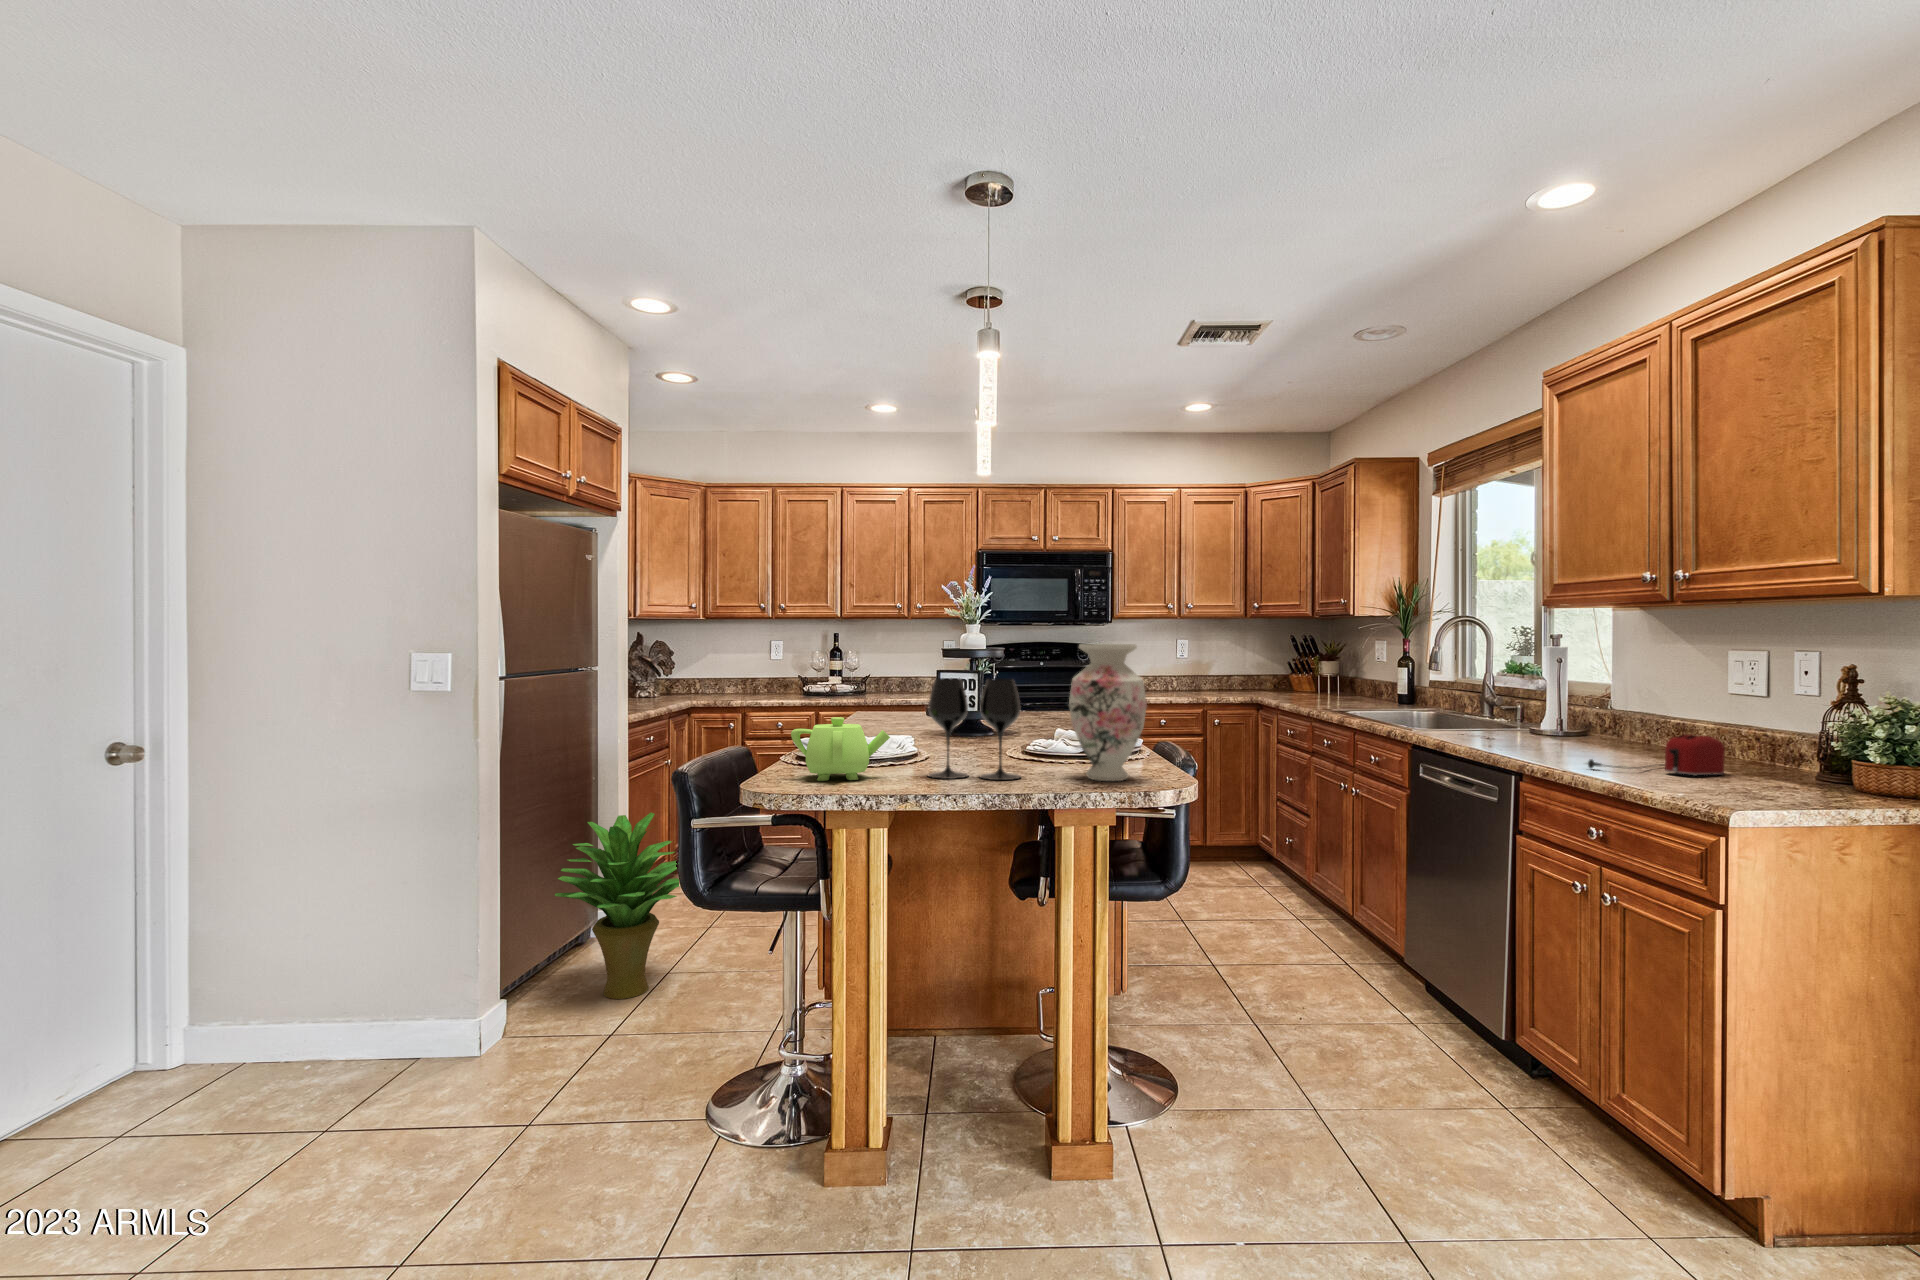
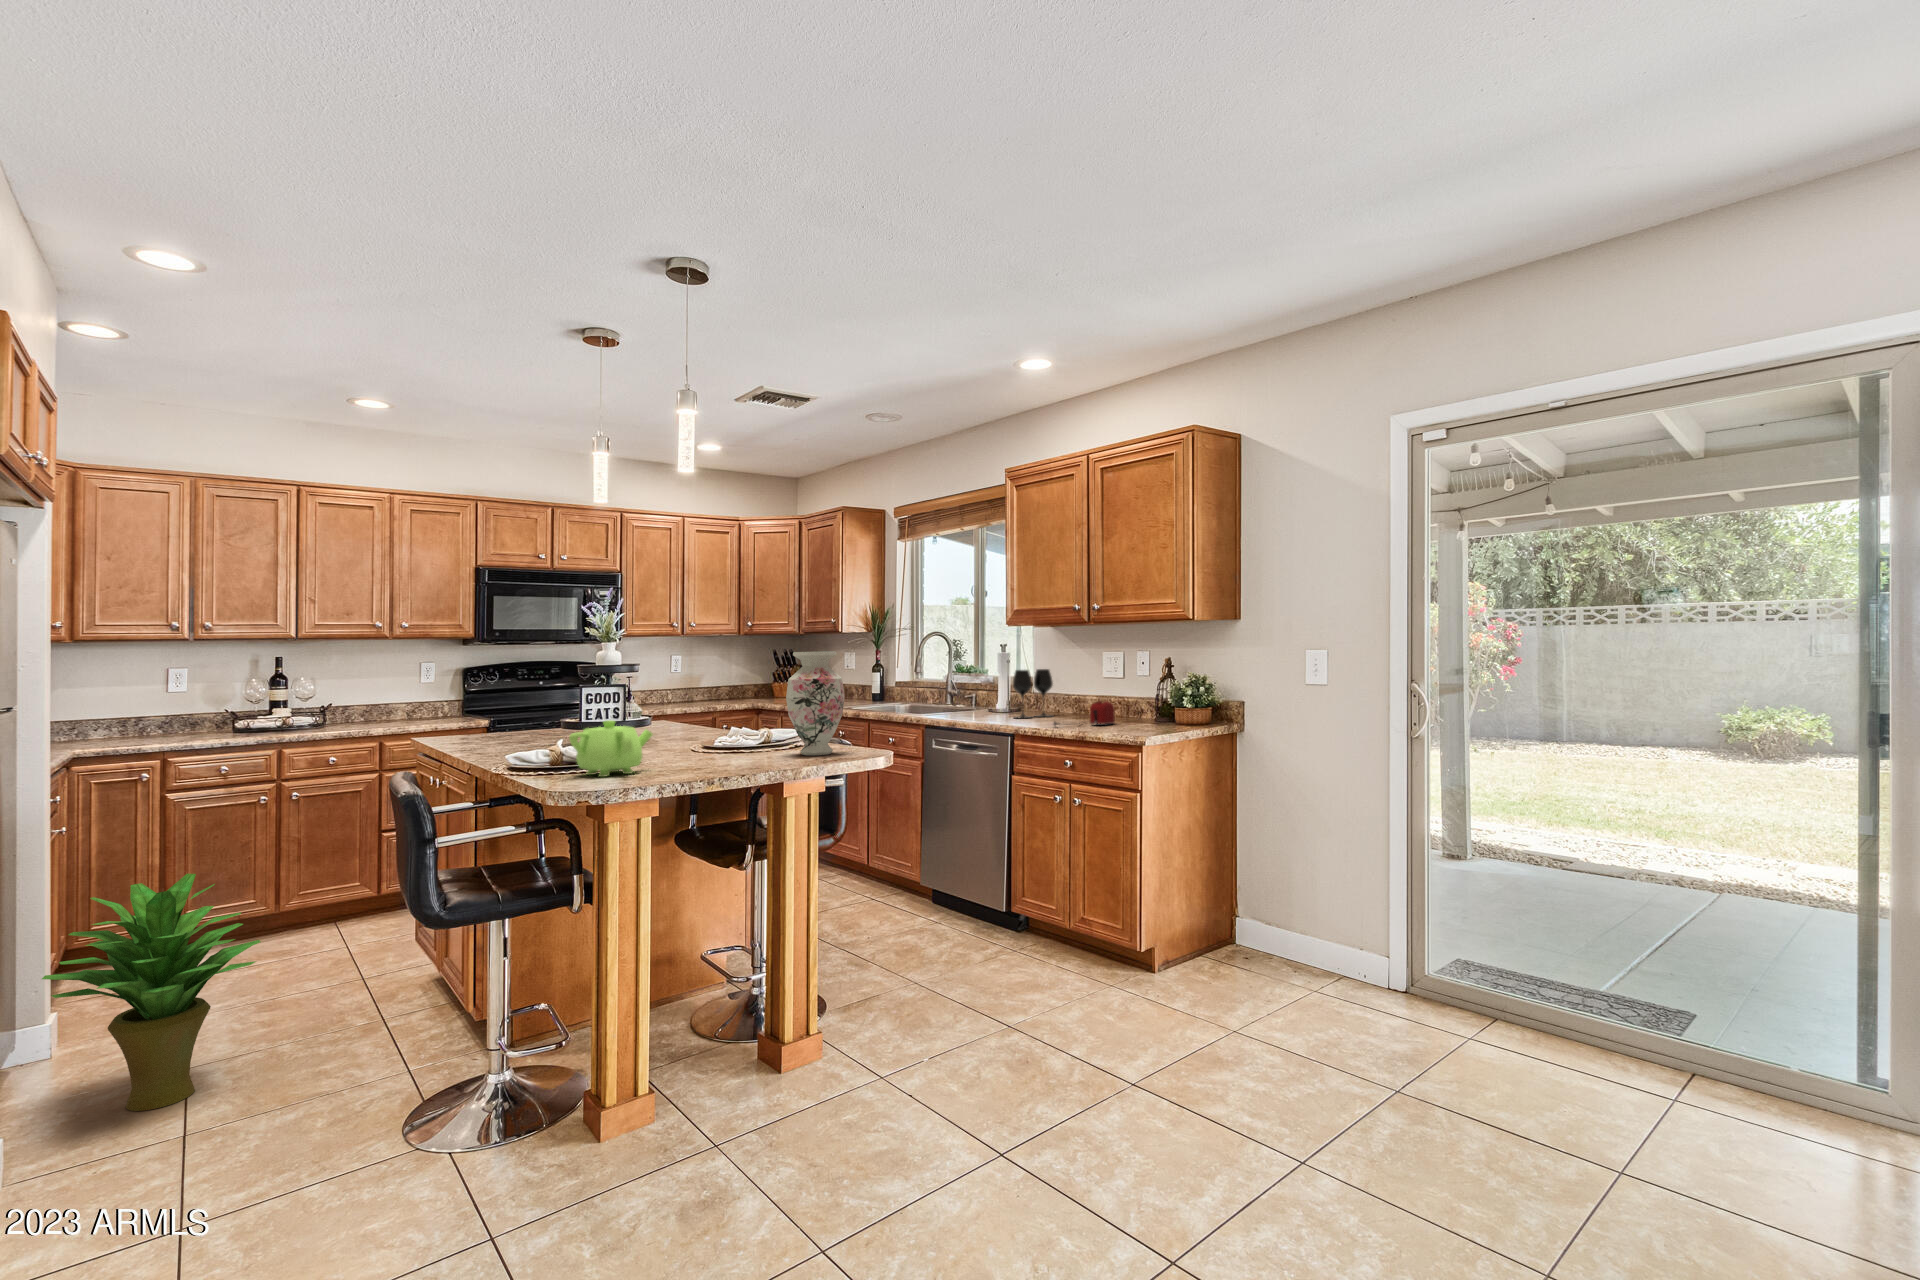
wine glass: present [928,678,1020,780] -> present [1013,669,1053,718]

